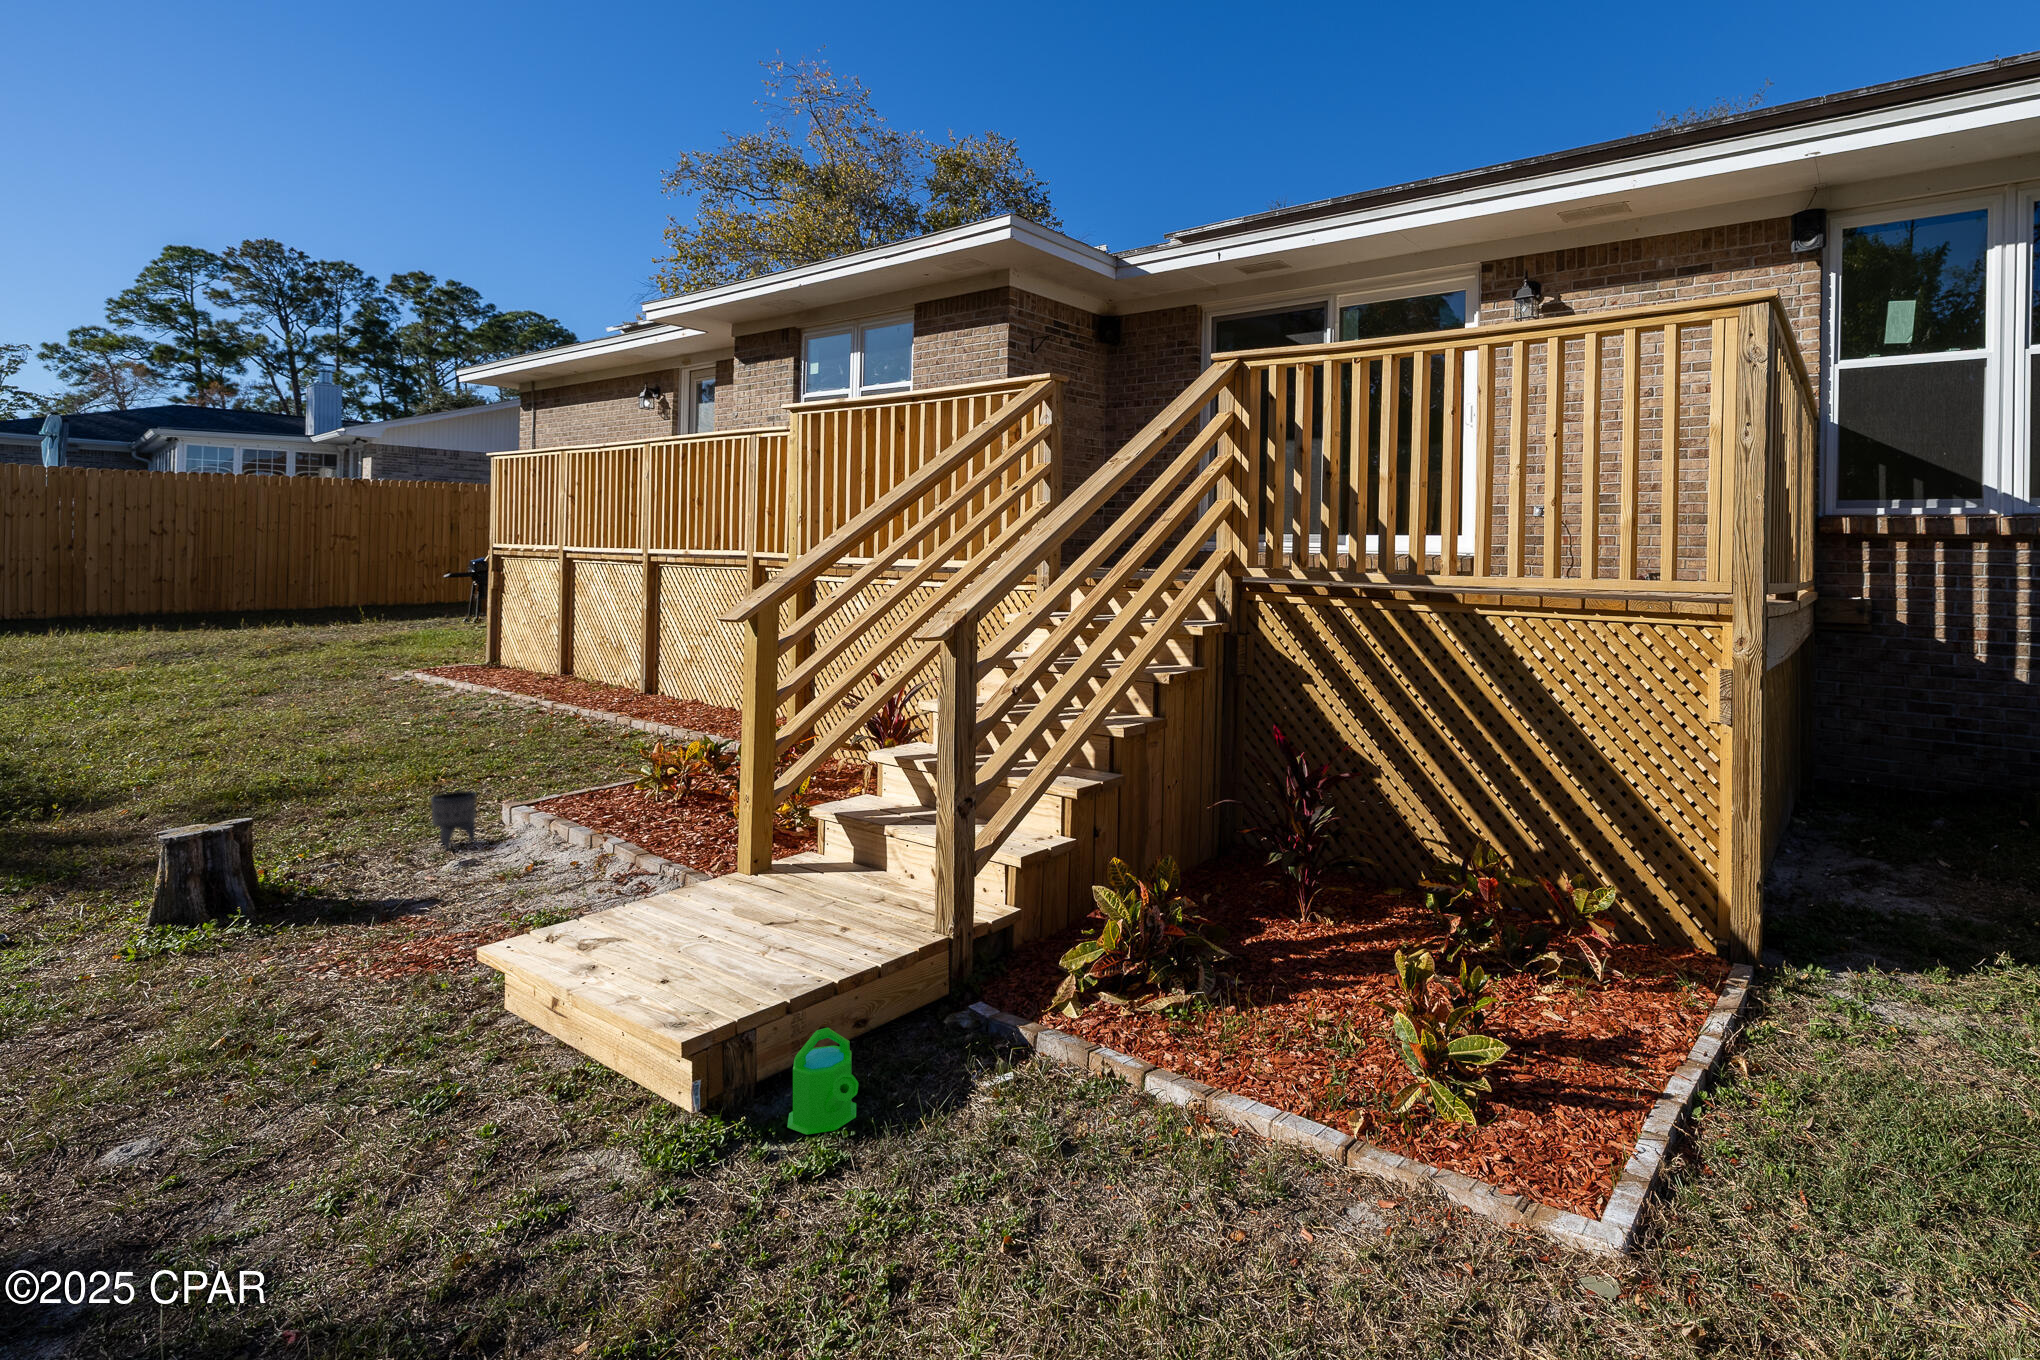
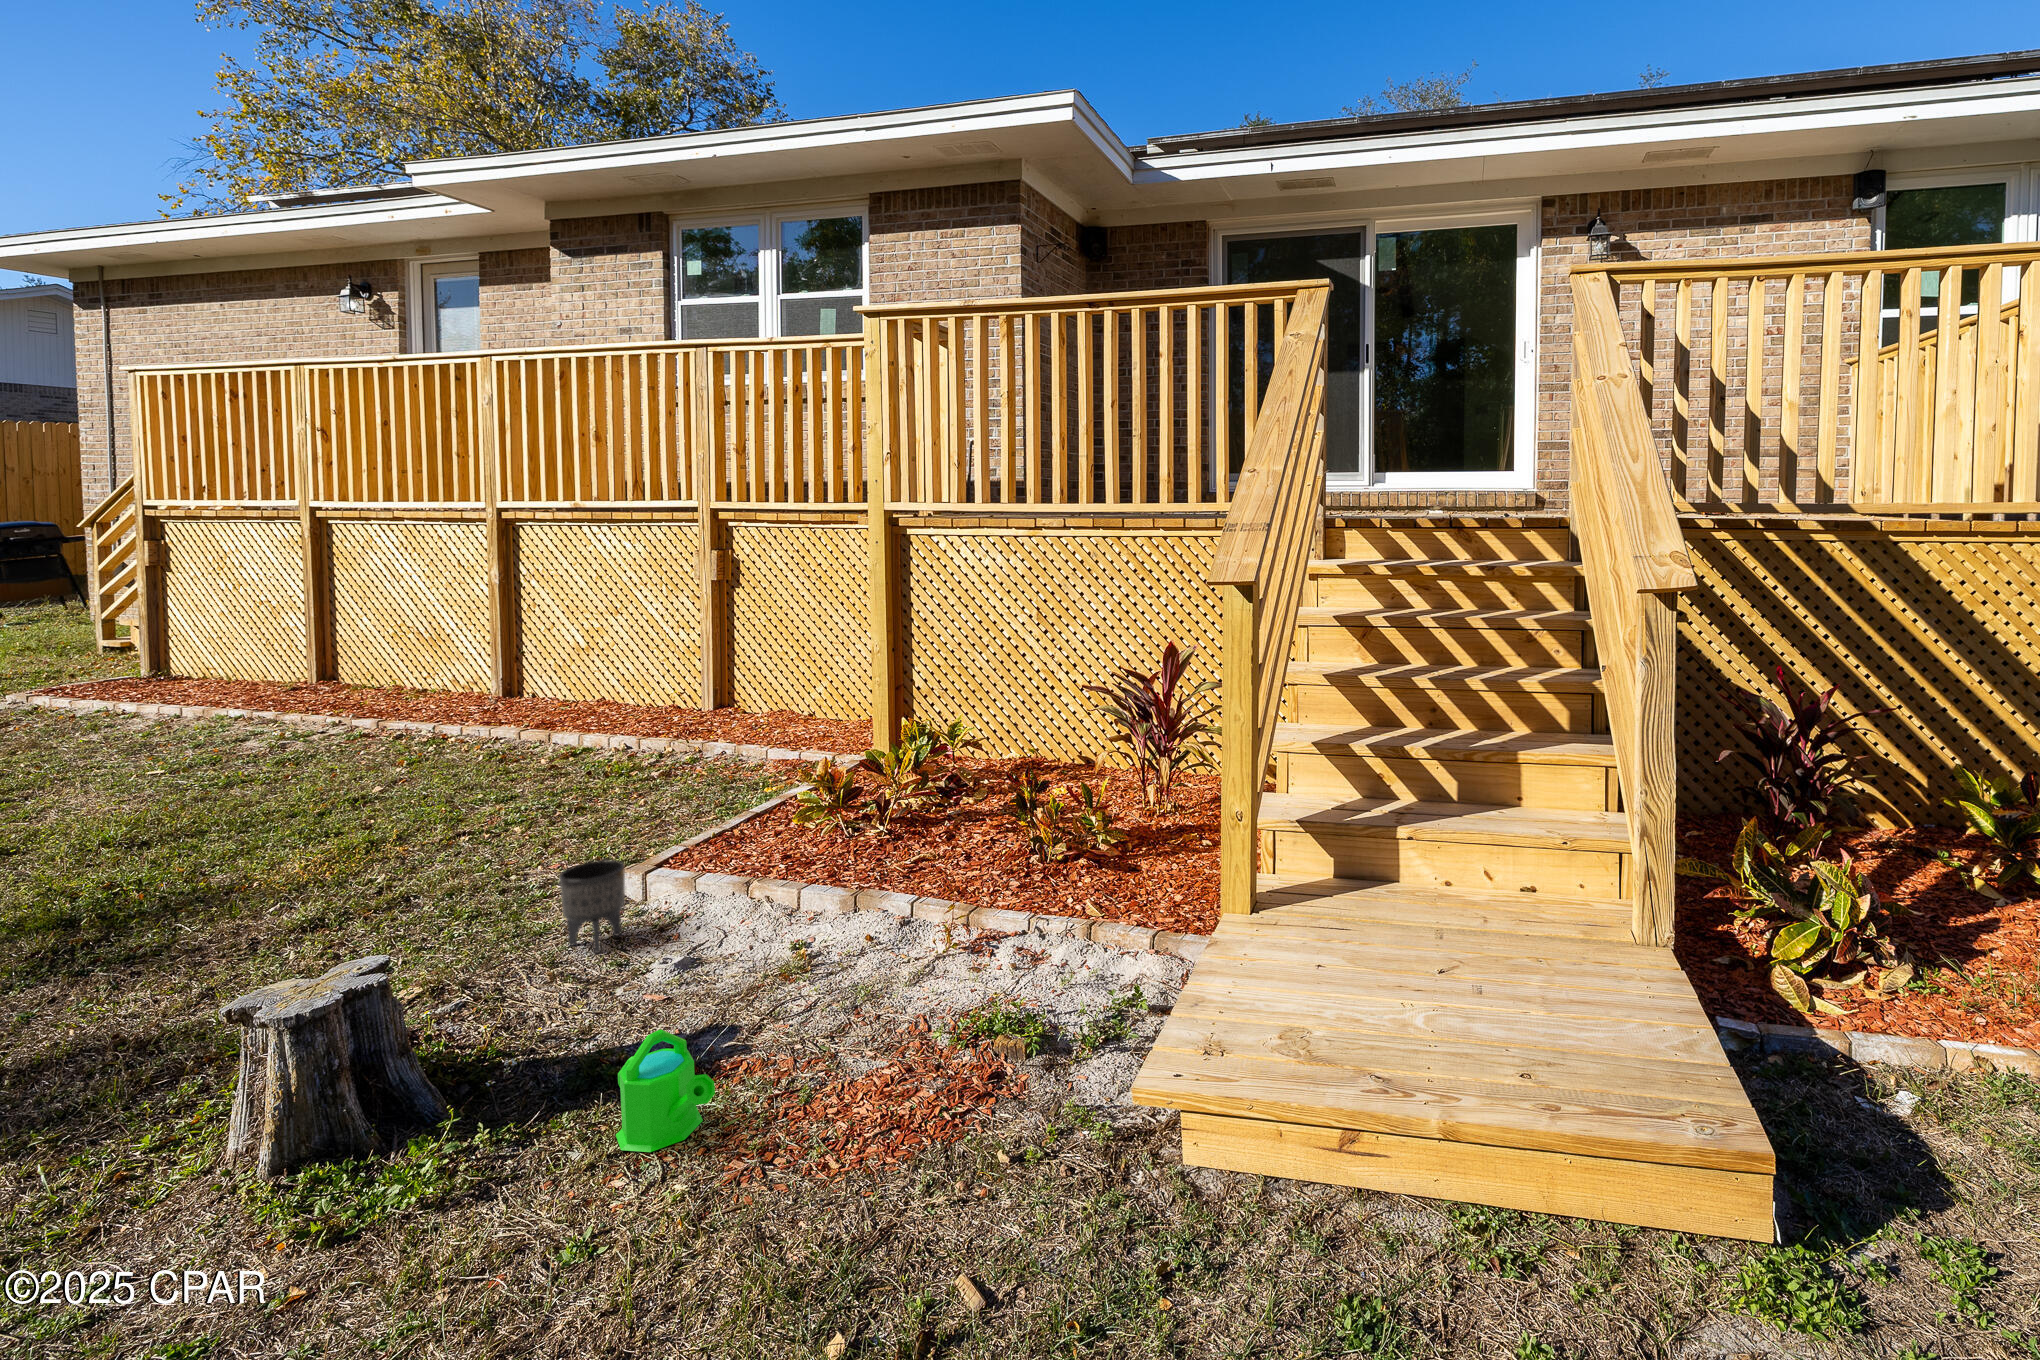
watering can: present [787,1027,859,1135] -> present [616,1029,715,1152]

